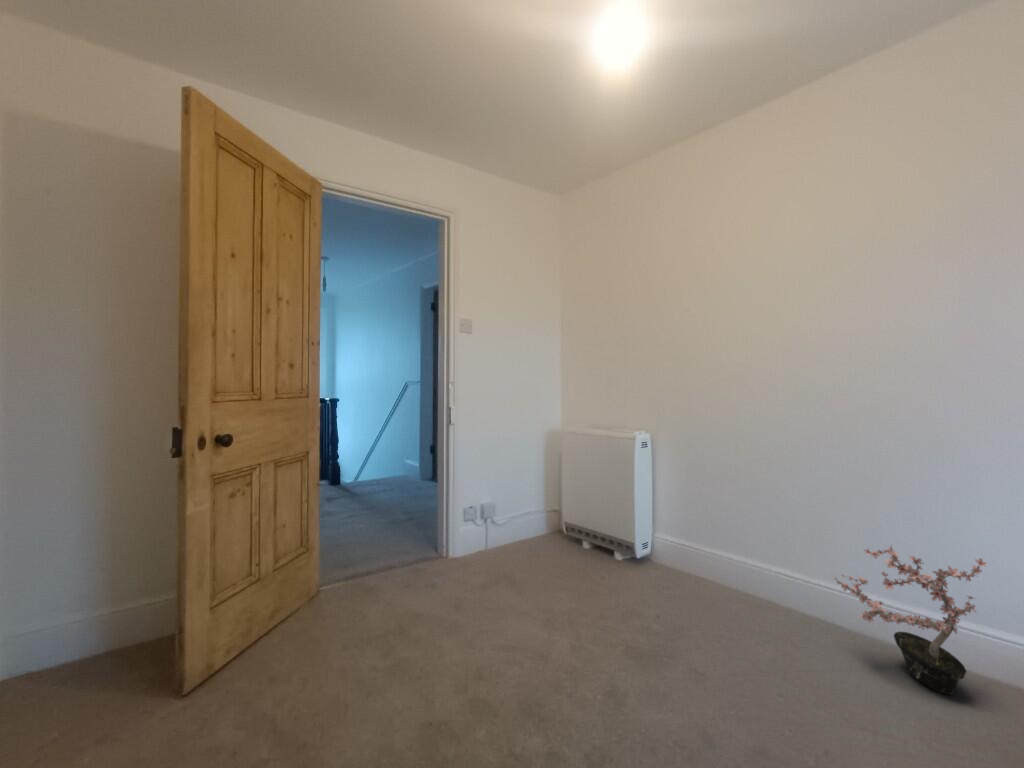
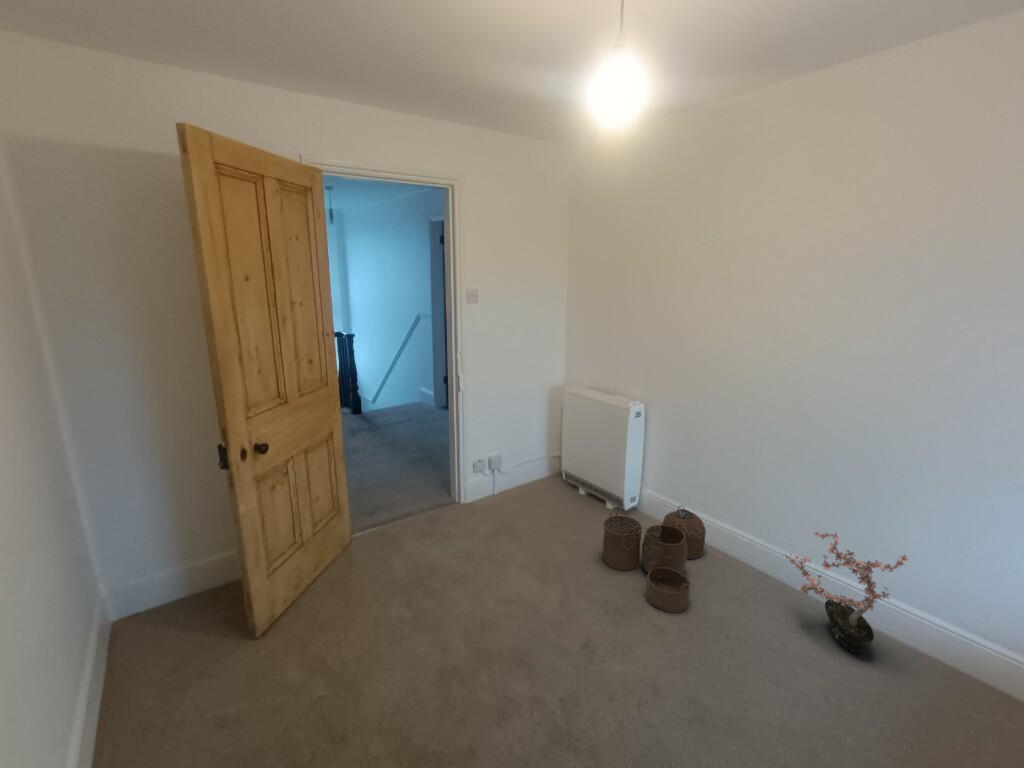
woven basket: none [618,542,735,657] -> present [603,506,706,612]

